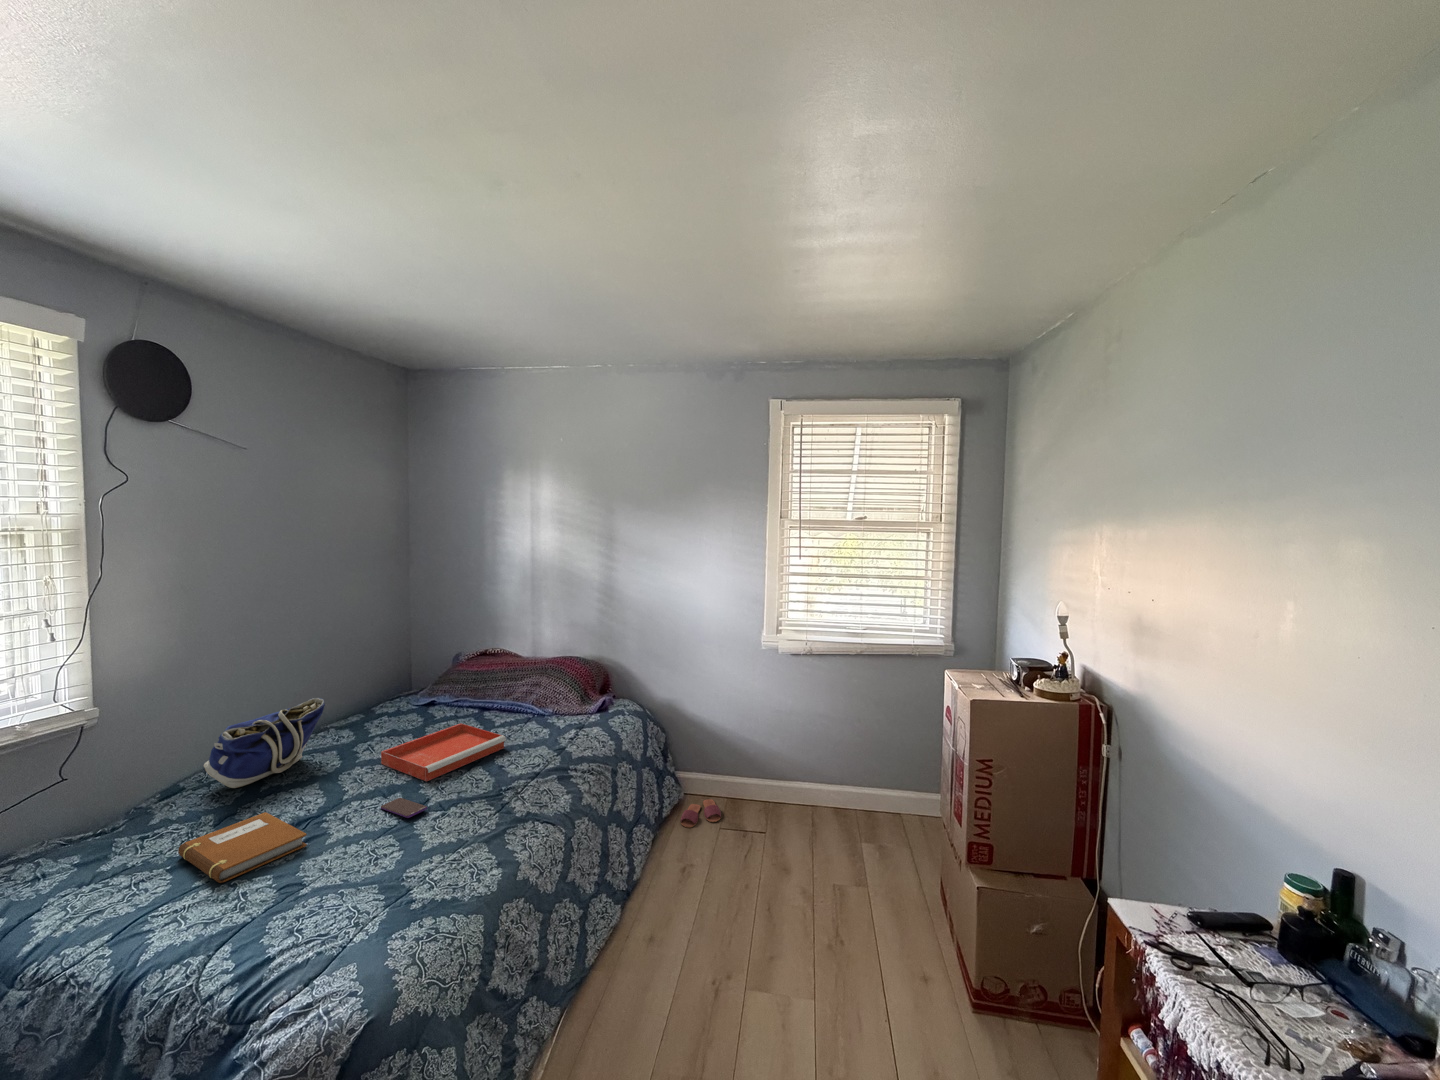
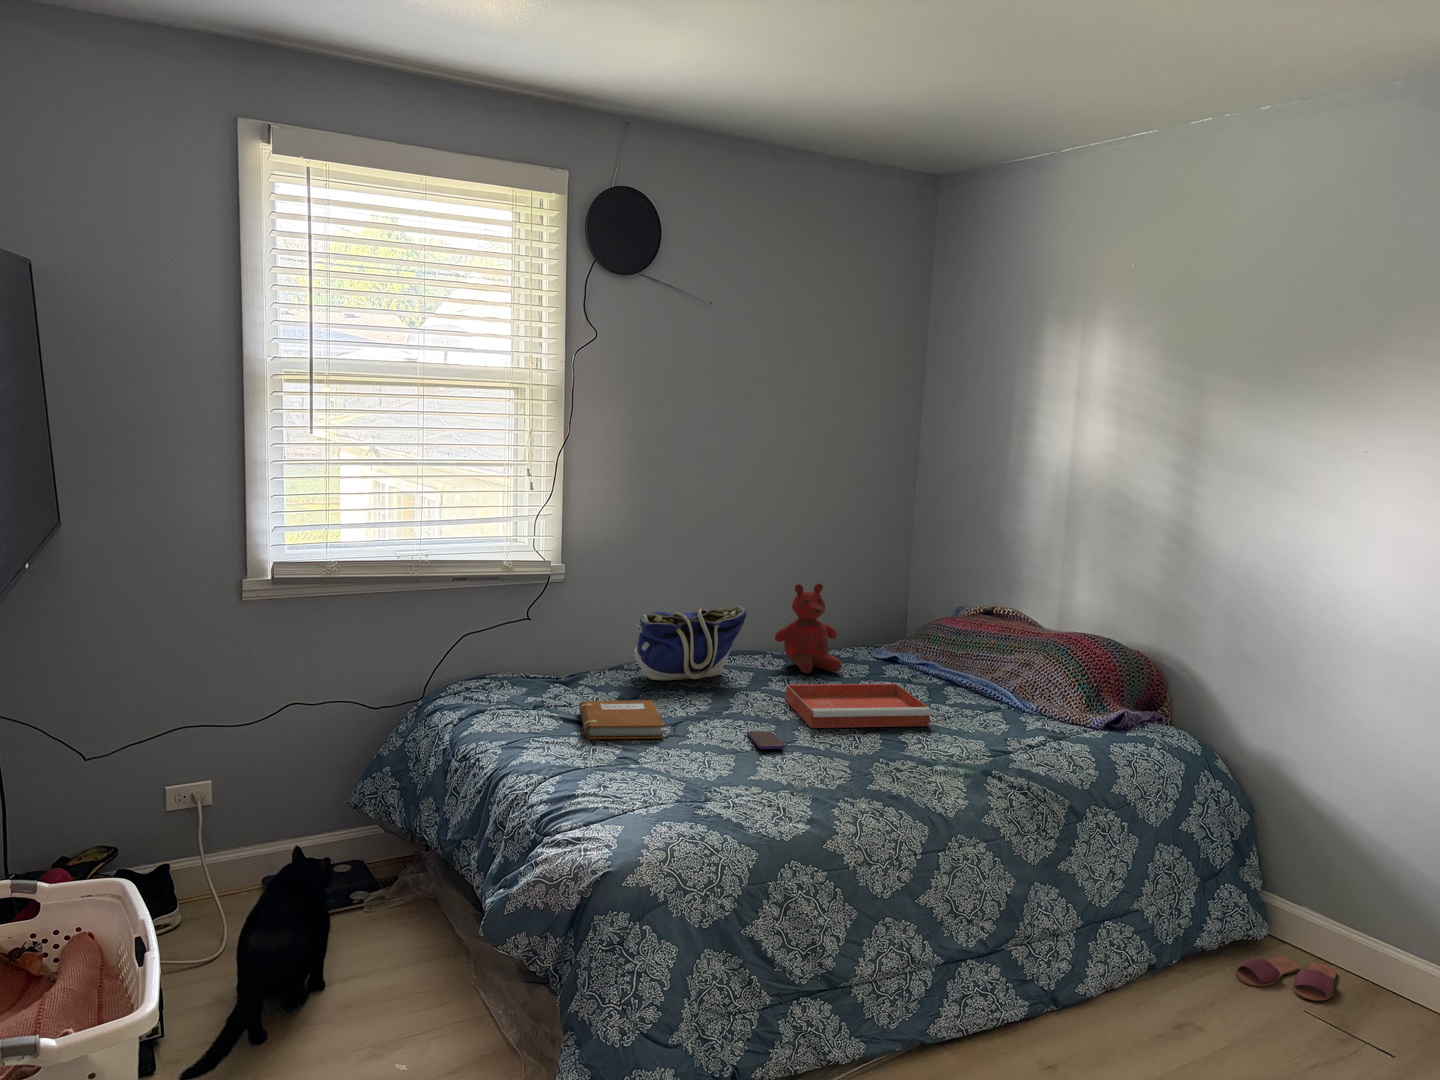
teddy bear: none [341,663,402,735] -> present [775,584,841,674]

